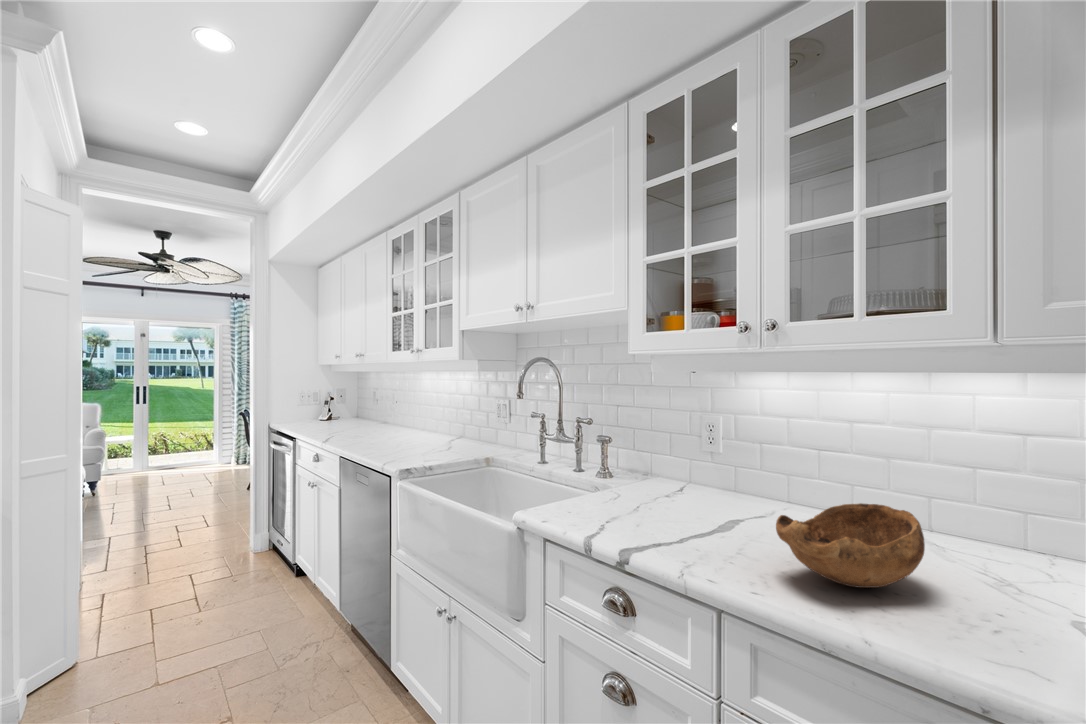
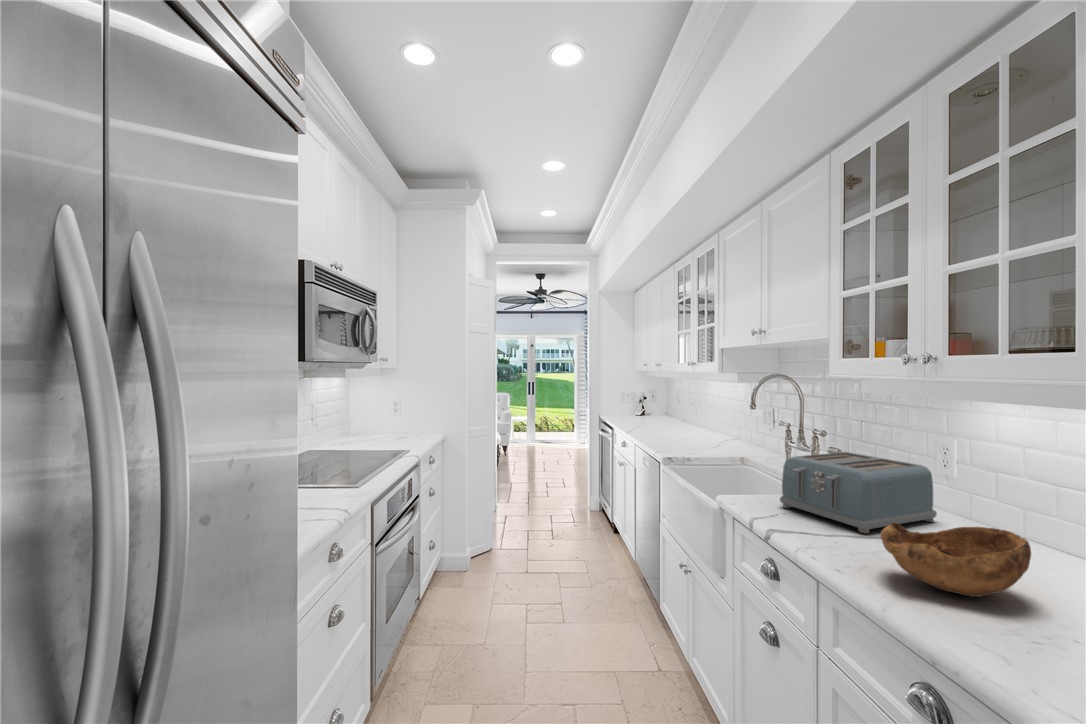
toaster: none [592,439,729,530] -> present [780,452,937,533]

